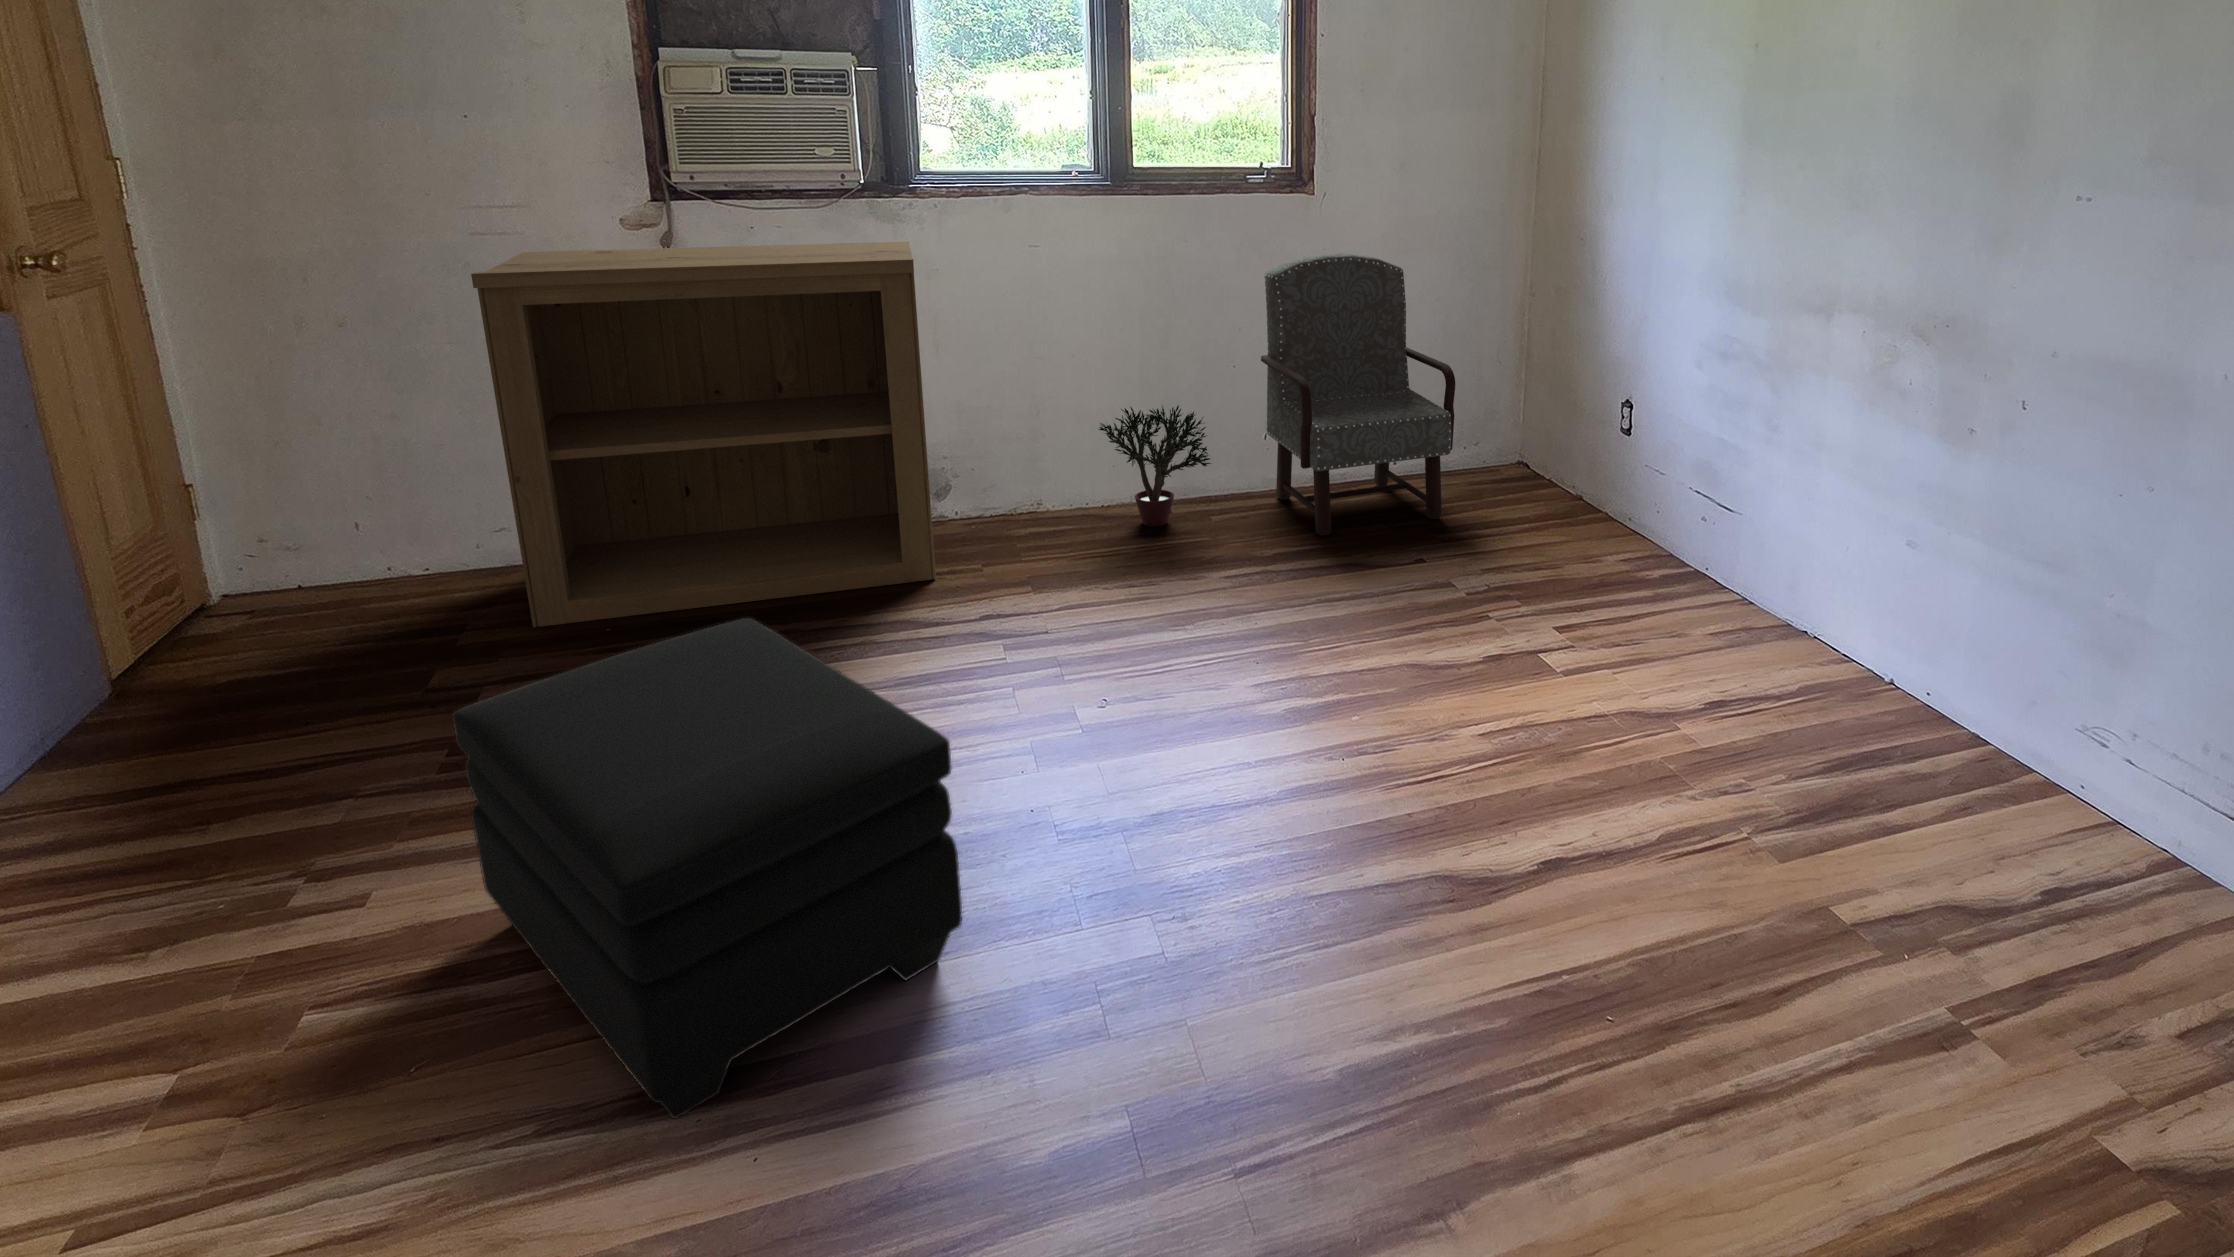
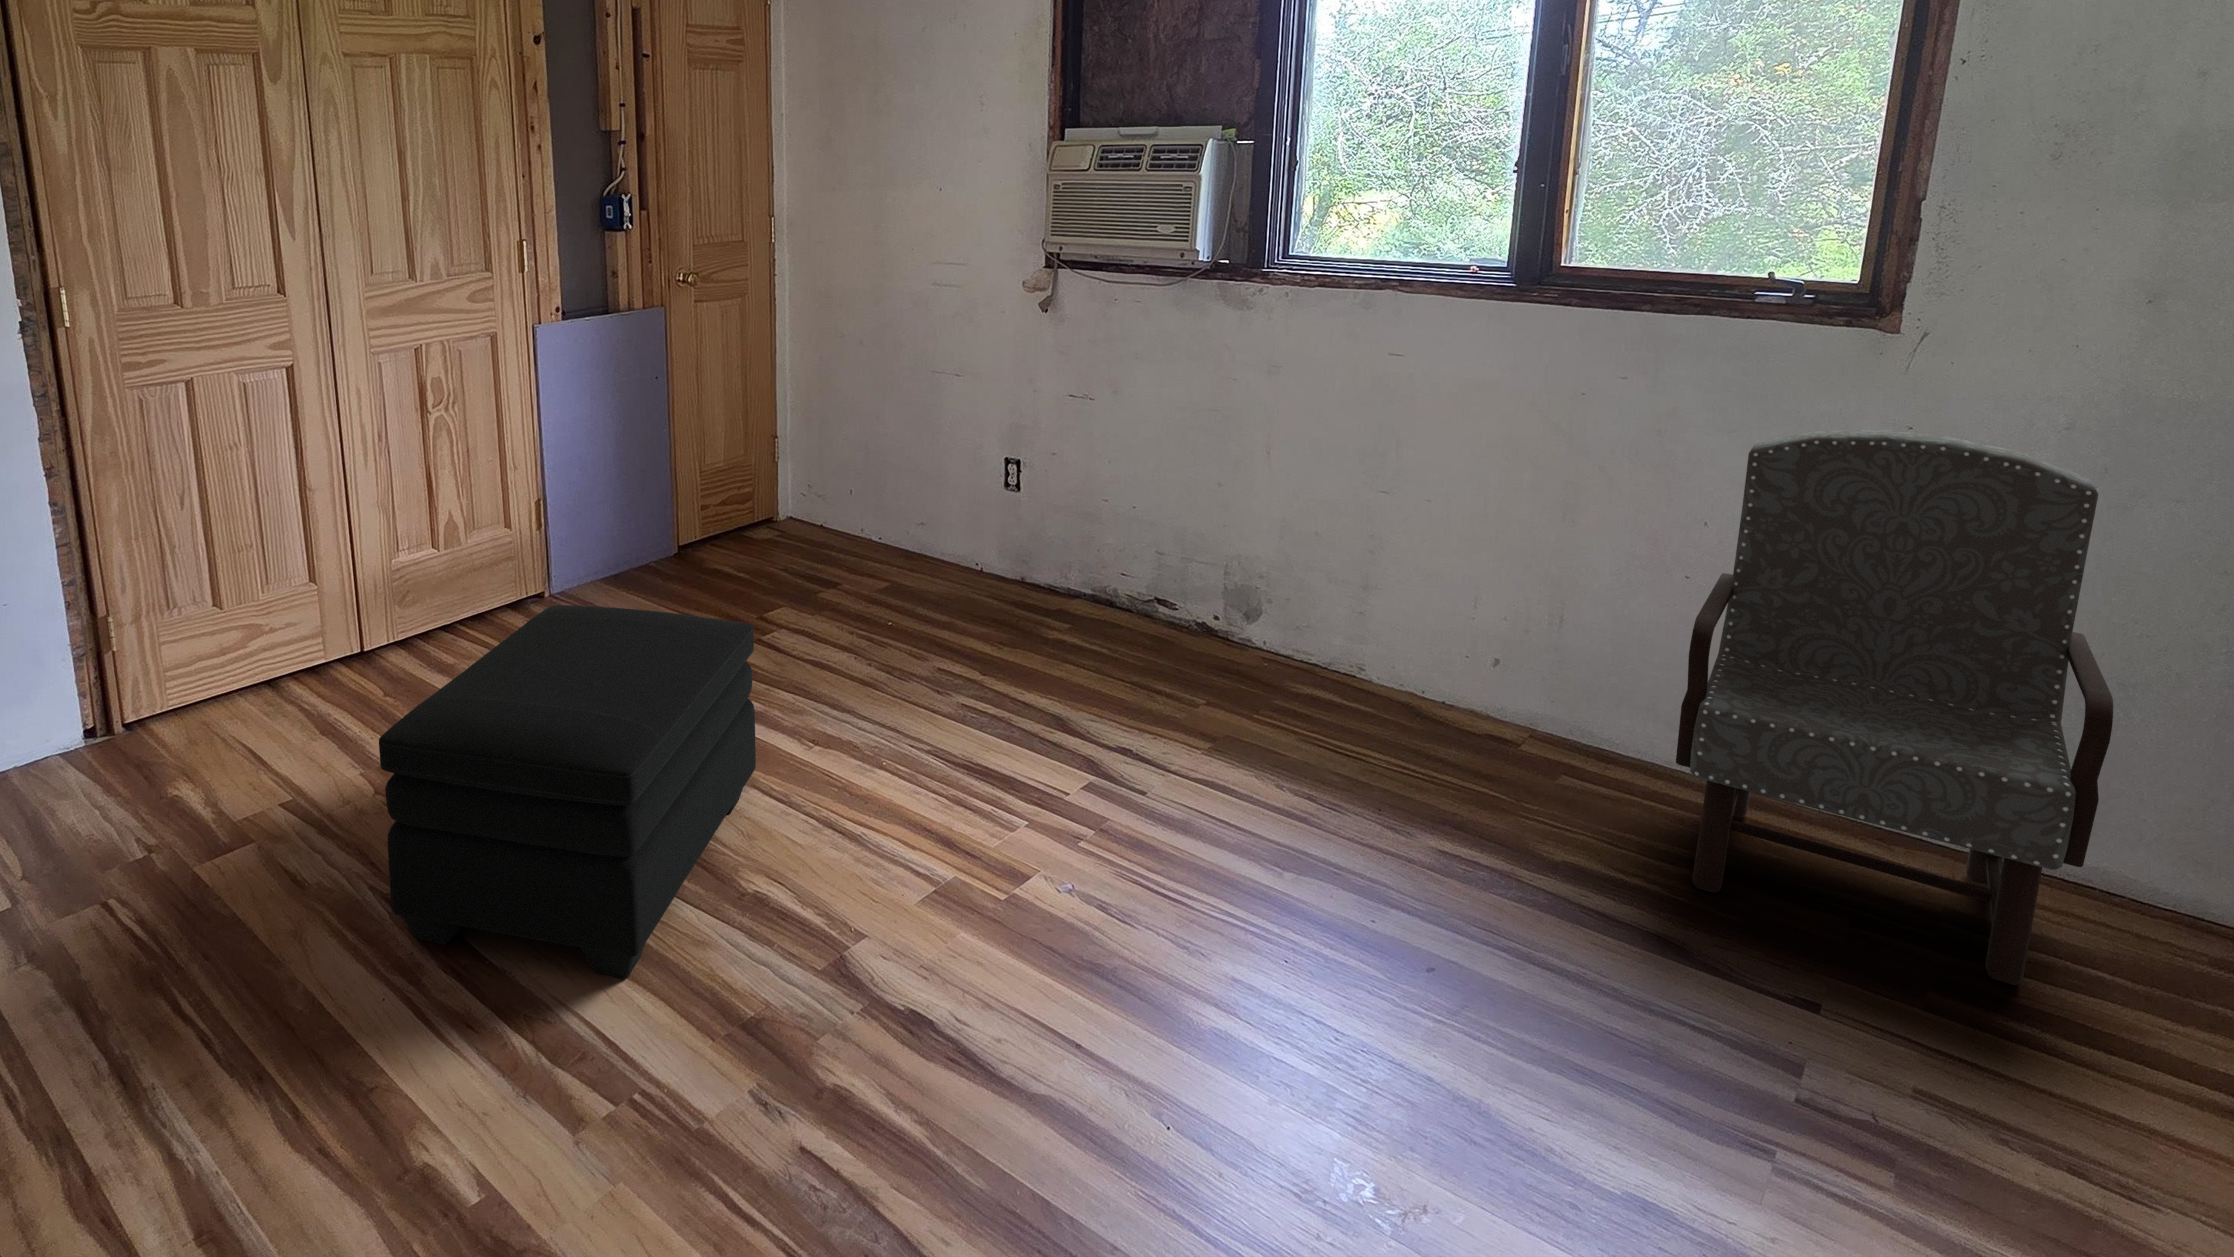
bookshelf: present [471,242,936,627] -> none [855,303,1245,698]
potted plant: present [1099,405,1211,527] -> none [1401,583,1581,762]

